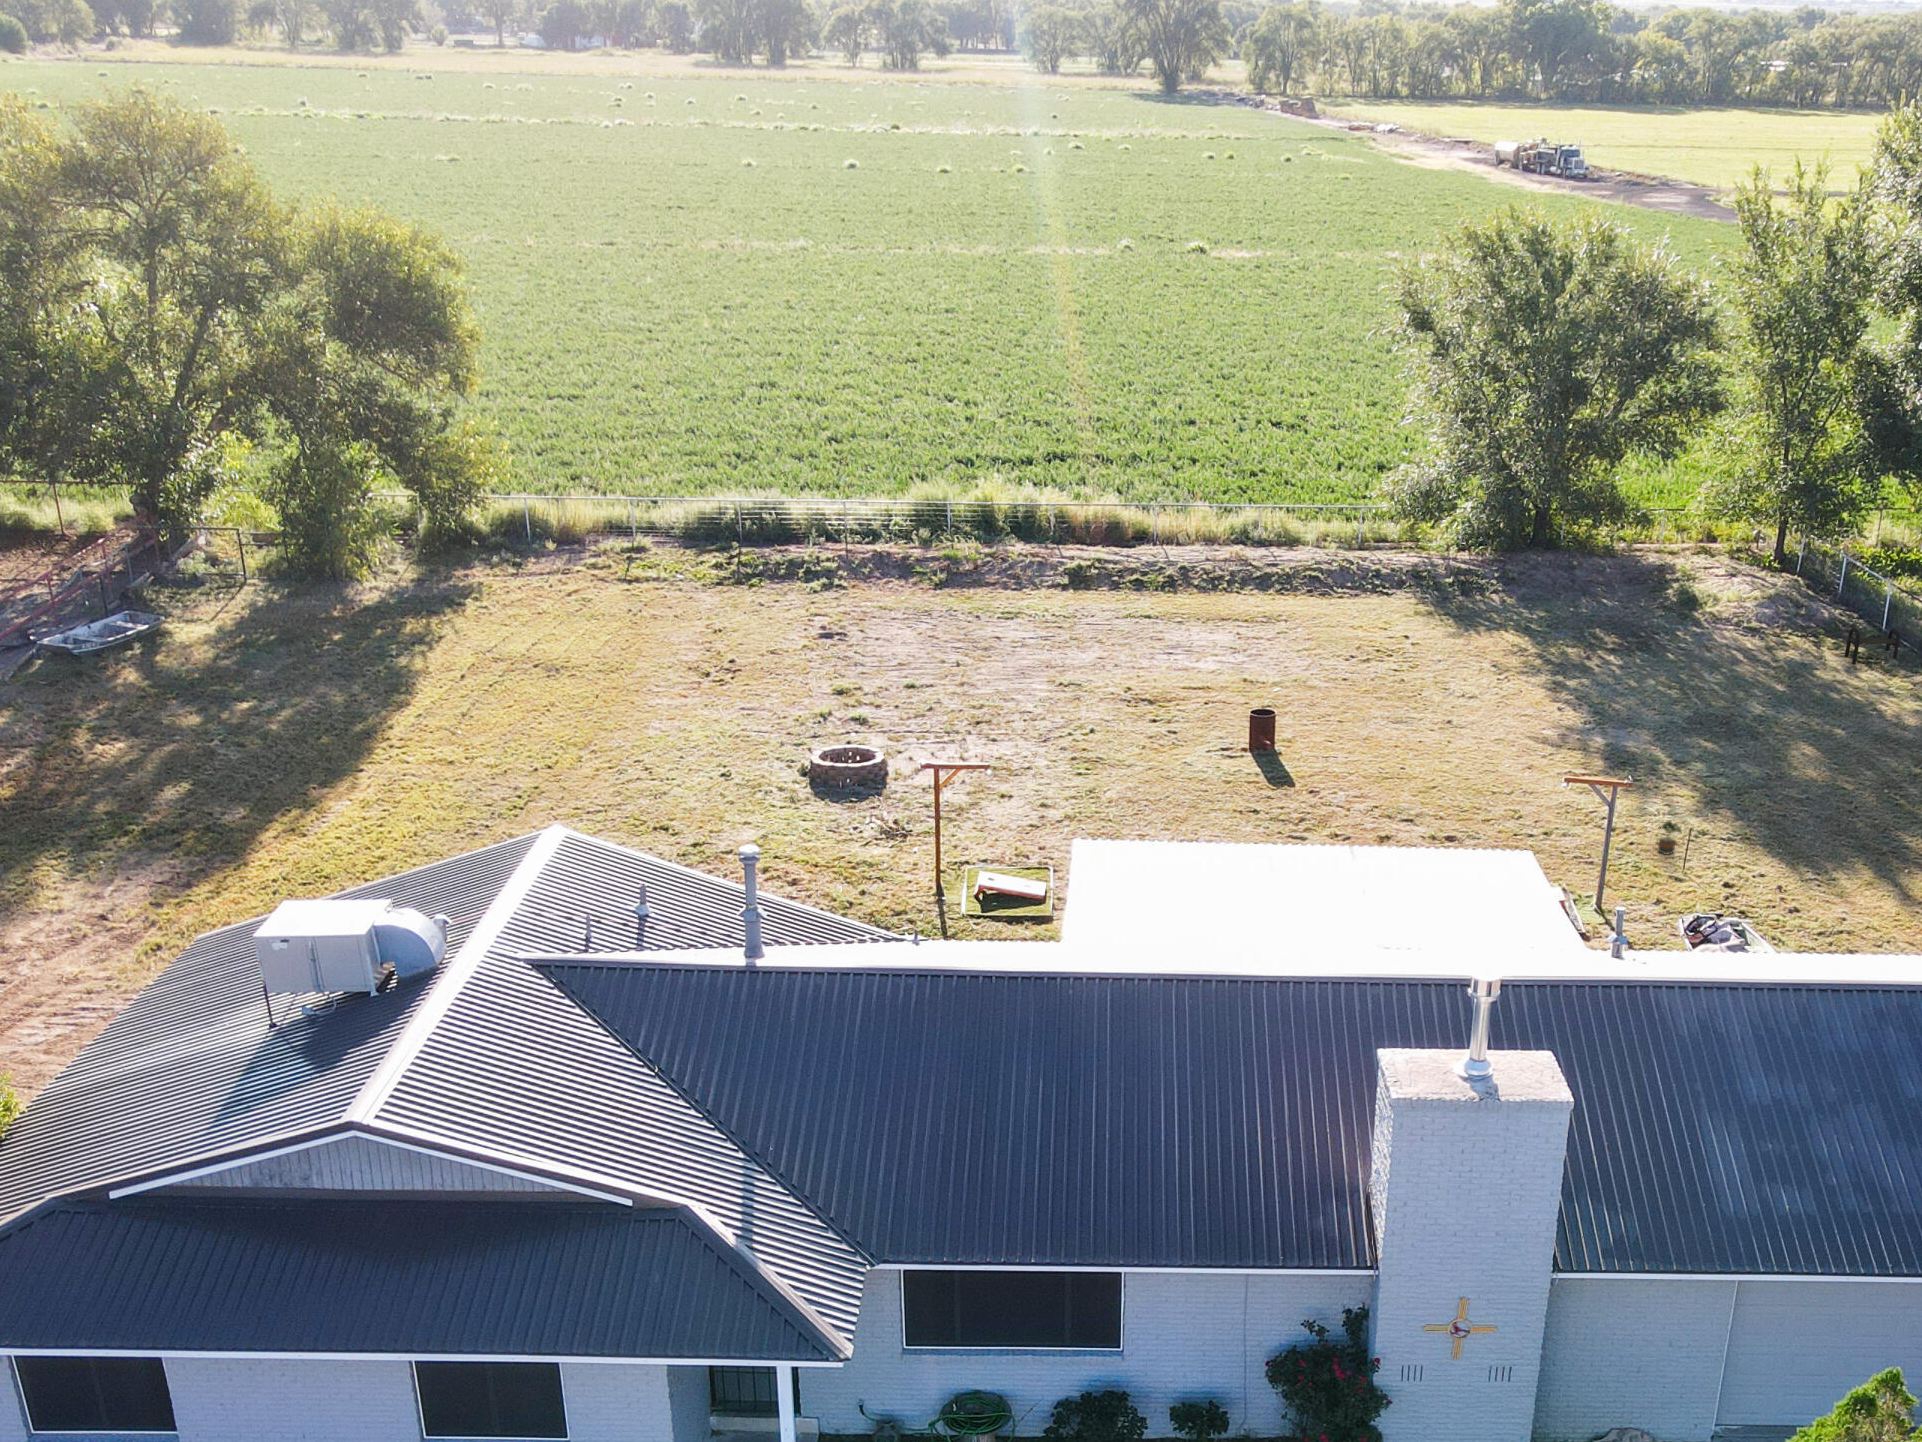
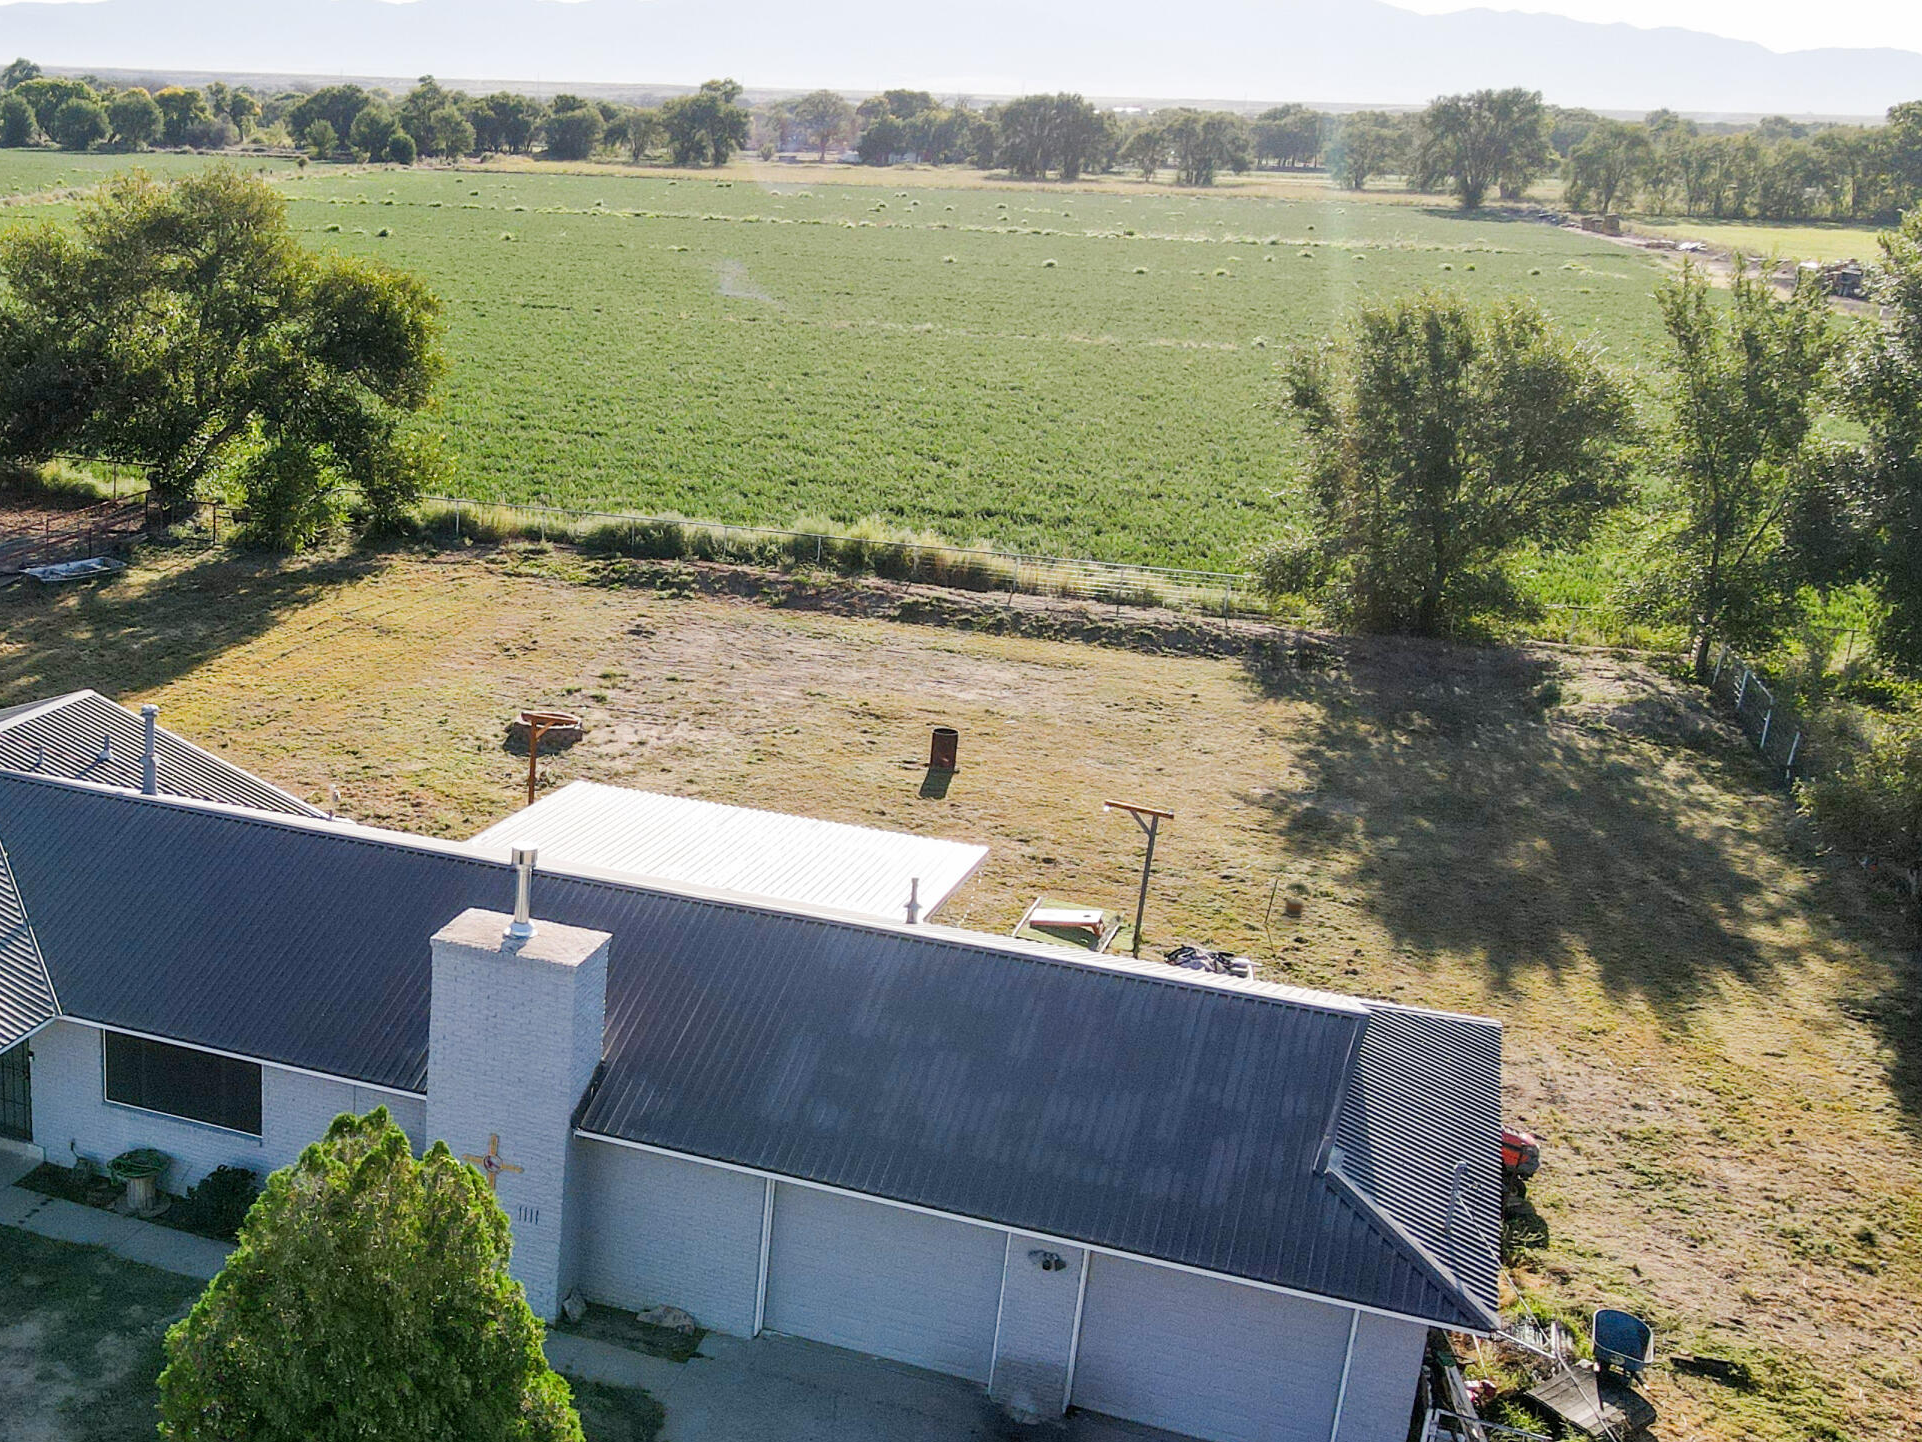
bench: present [1845,627,1900,664] -> none [1730,744,1800,791]

